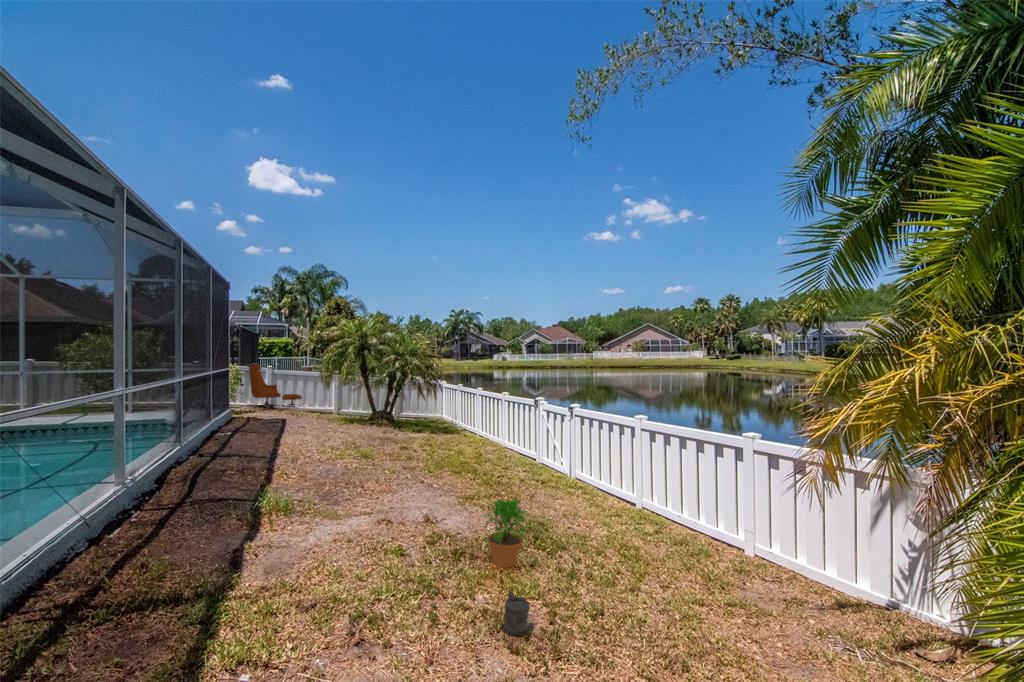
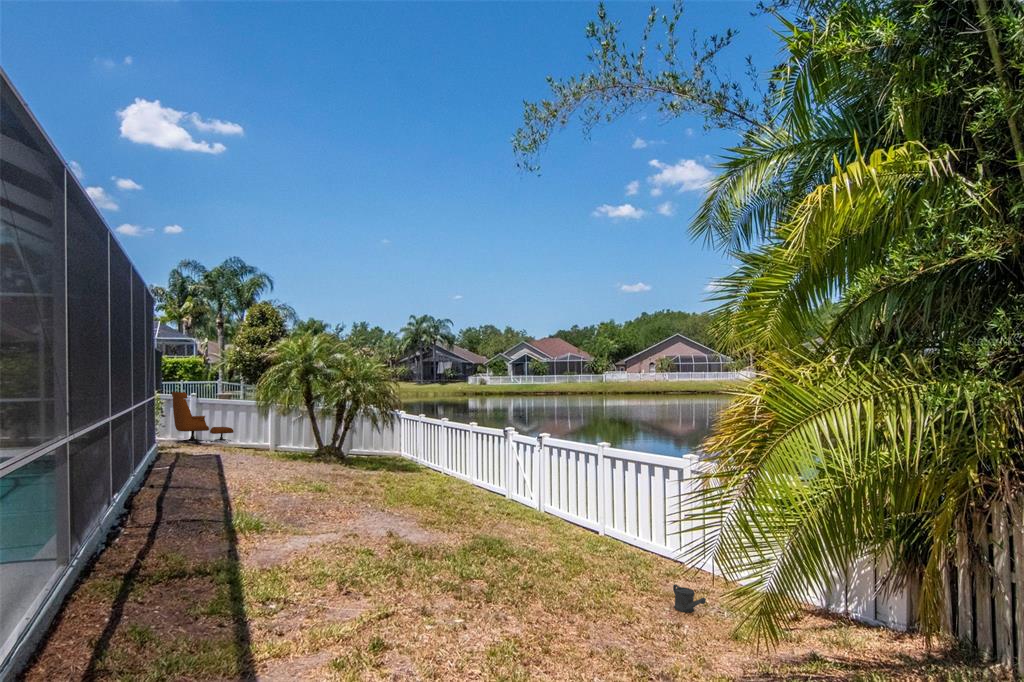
potted plant: present [485,498,528,568] -> none [436,512,486,575]
watering can: present [503,591,535,636] -> present [673,584,706,612]

